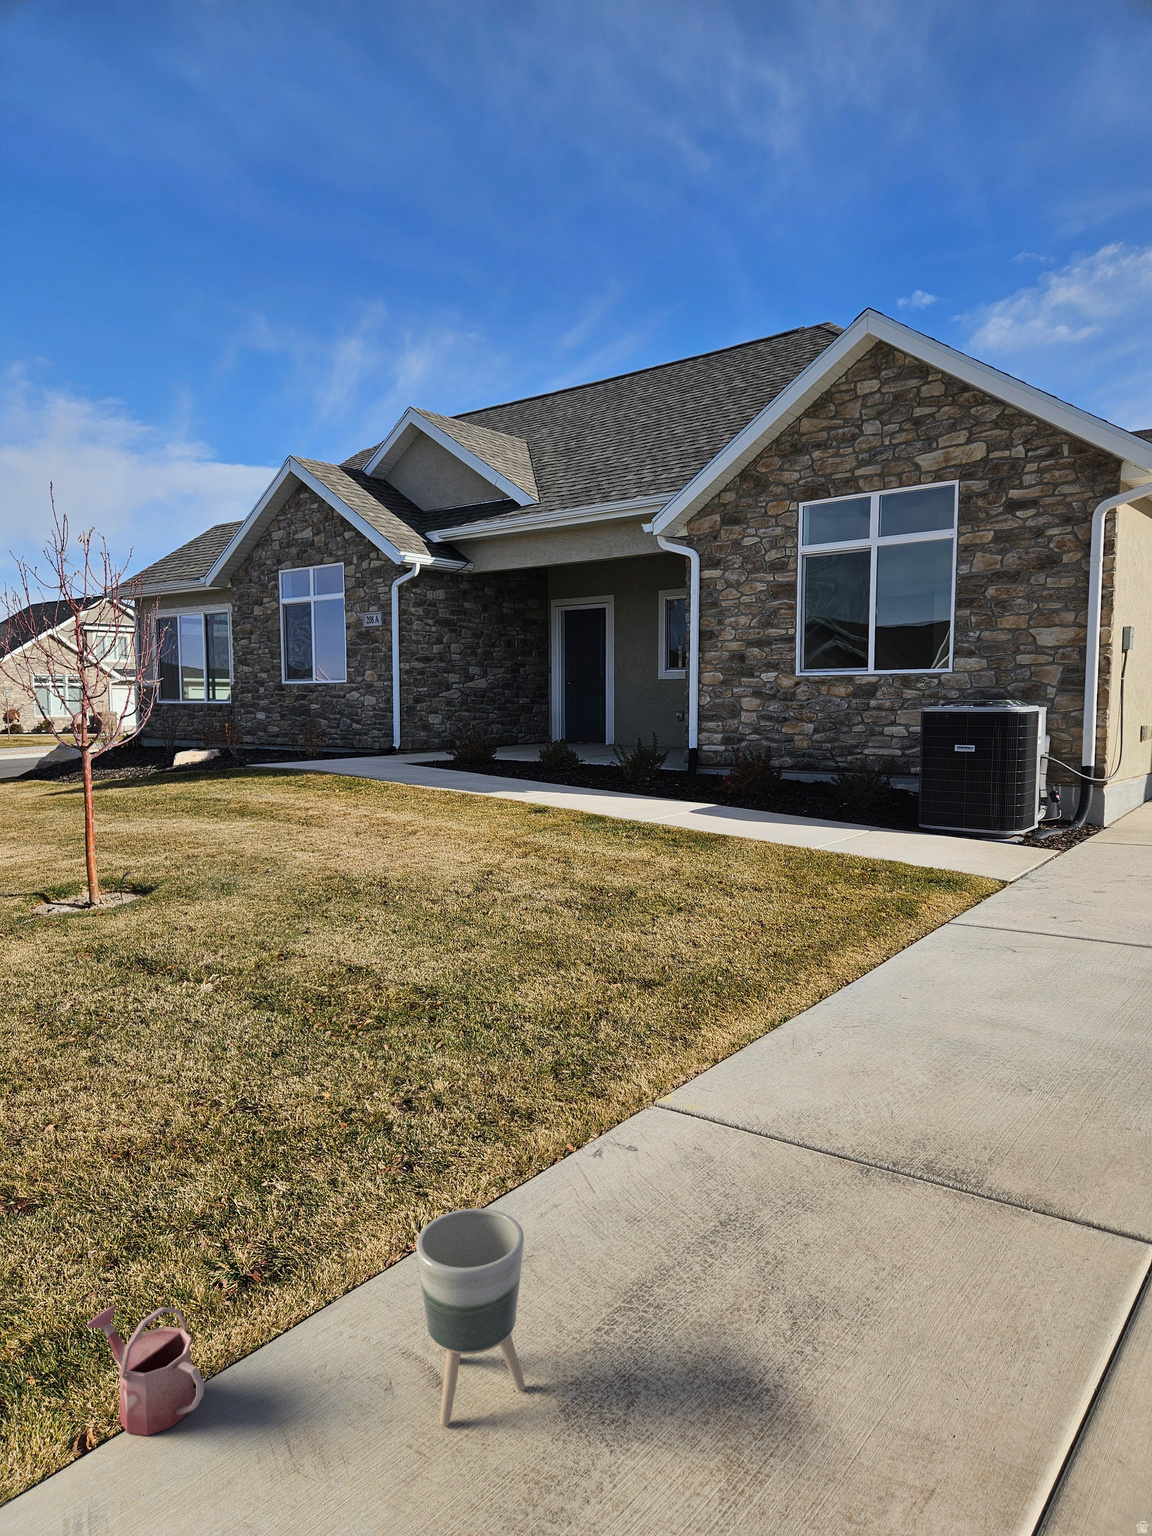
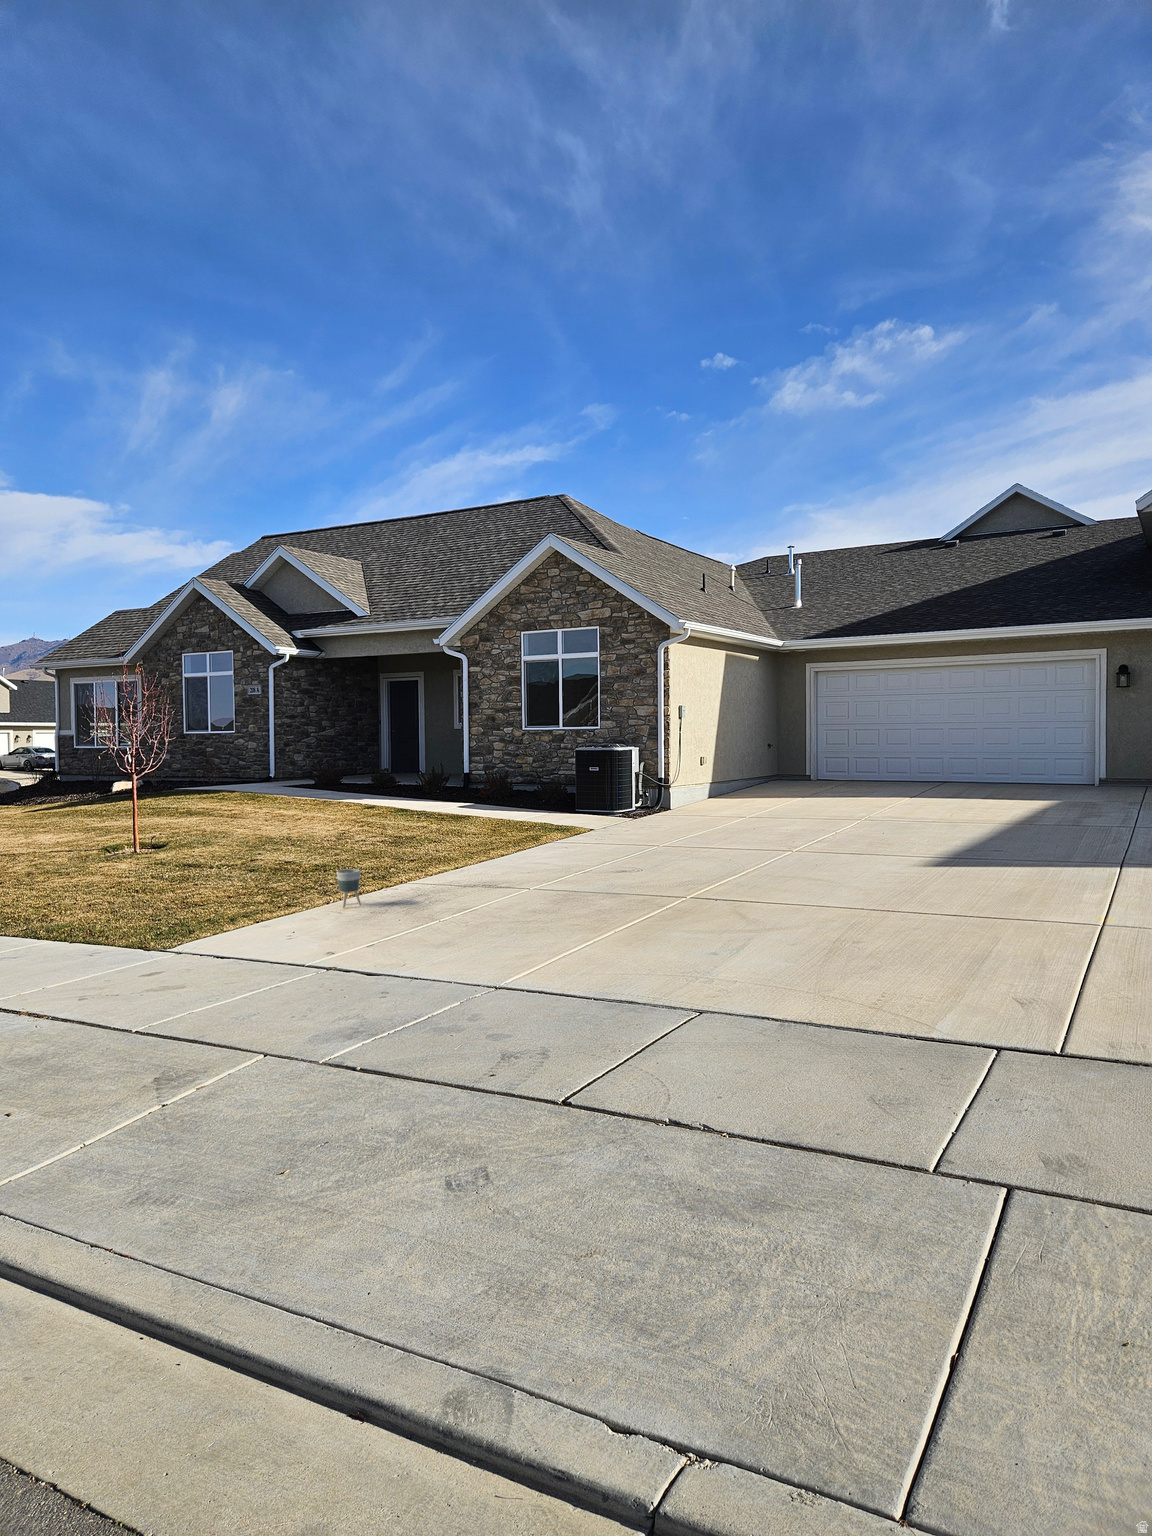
watering can: present [87,1305,204,1435] -> none [260,889,291,912]

